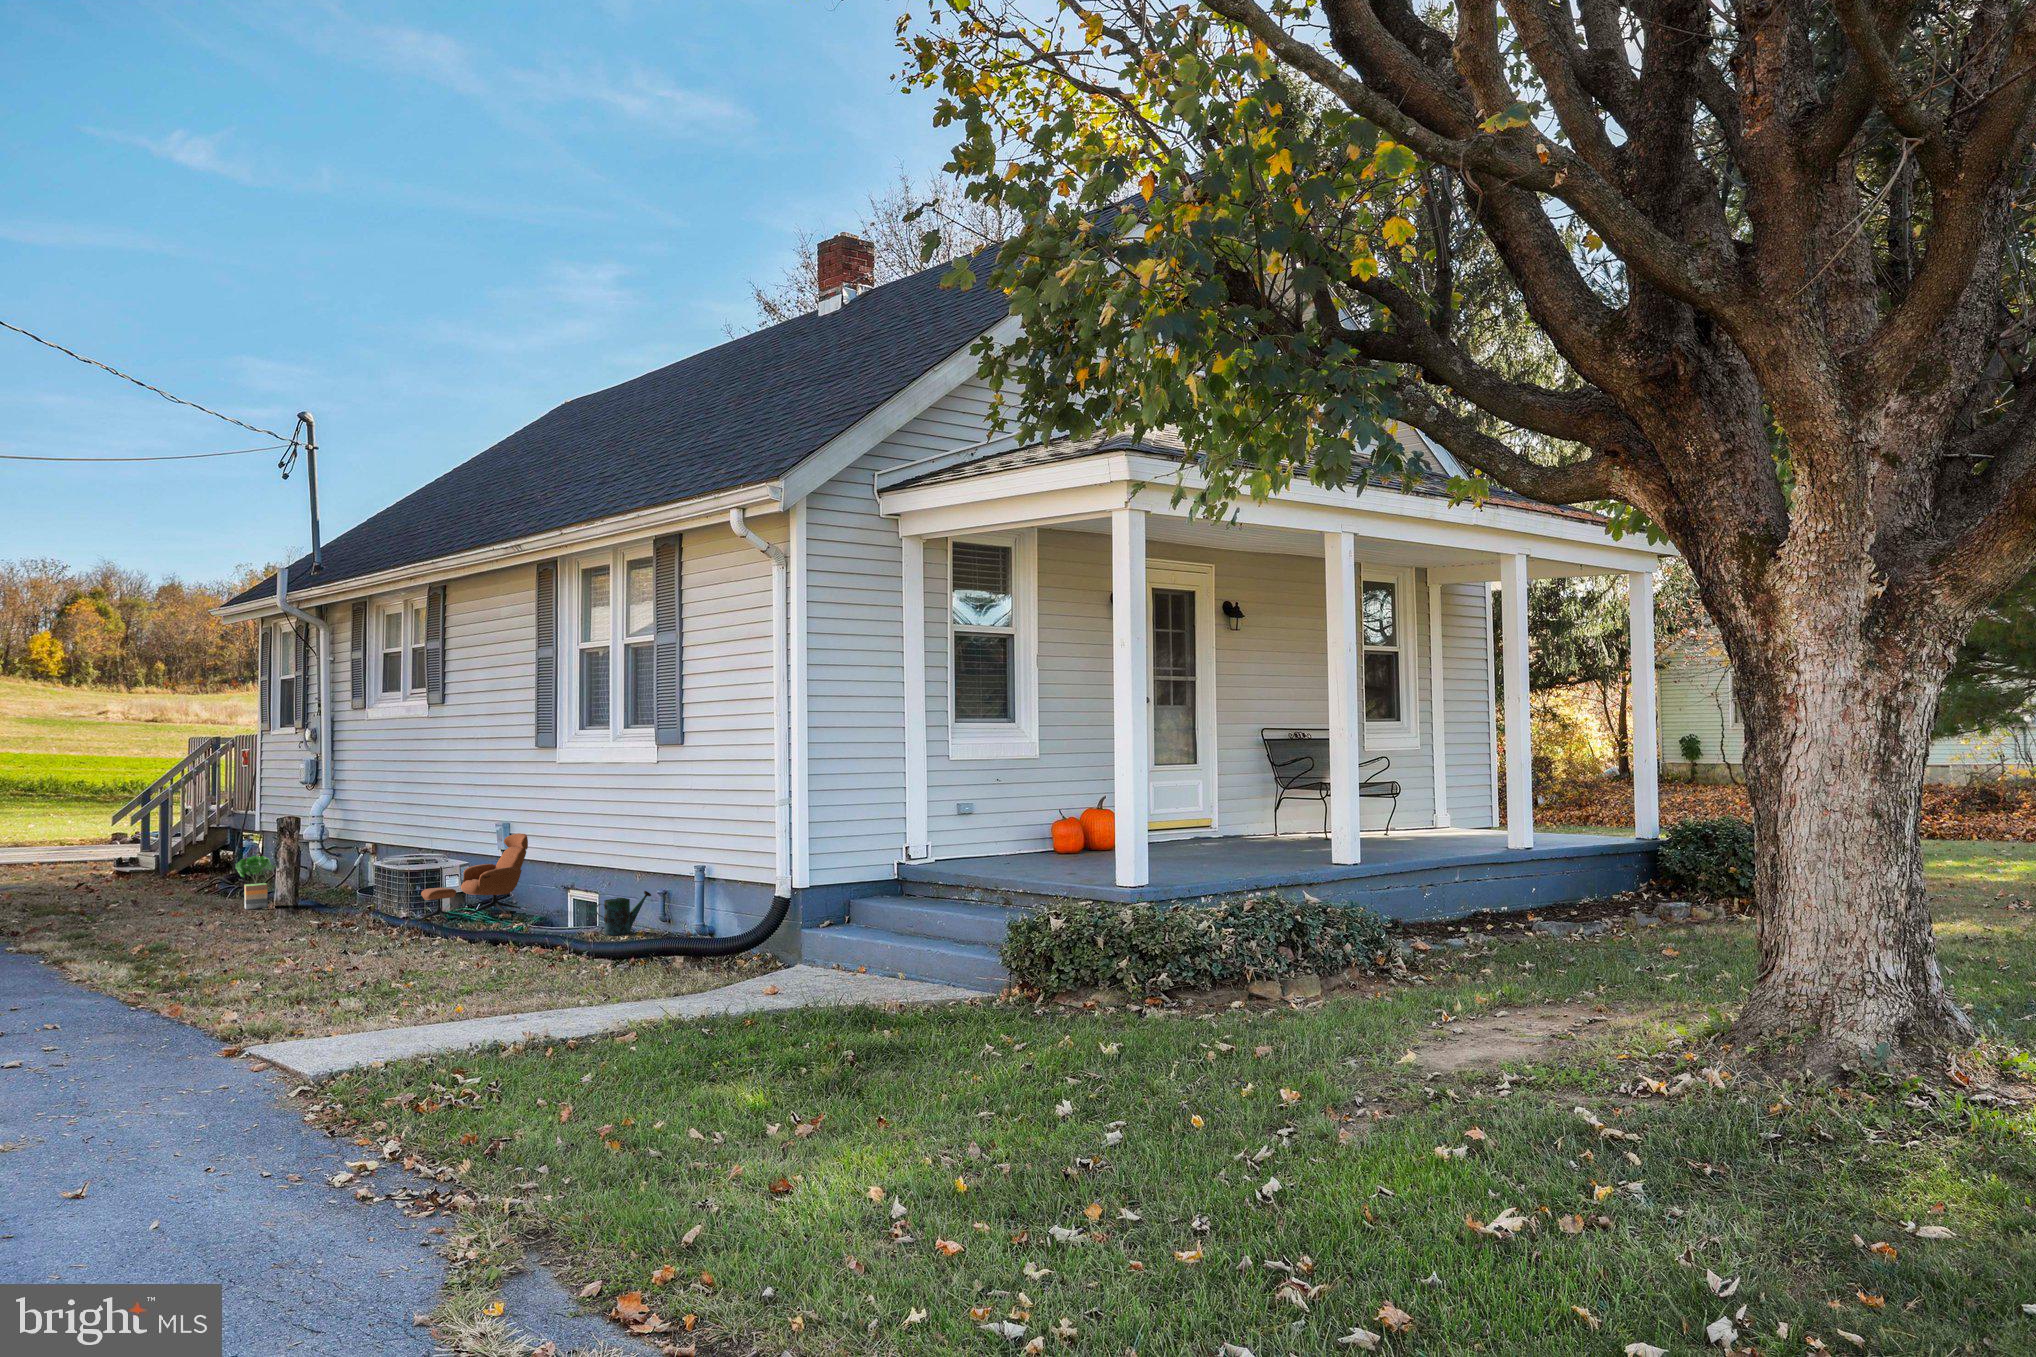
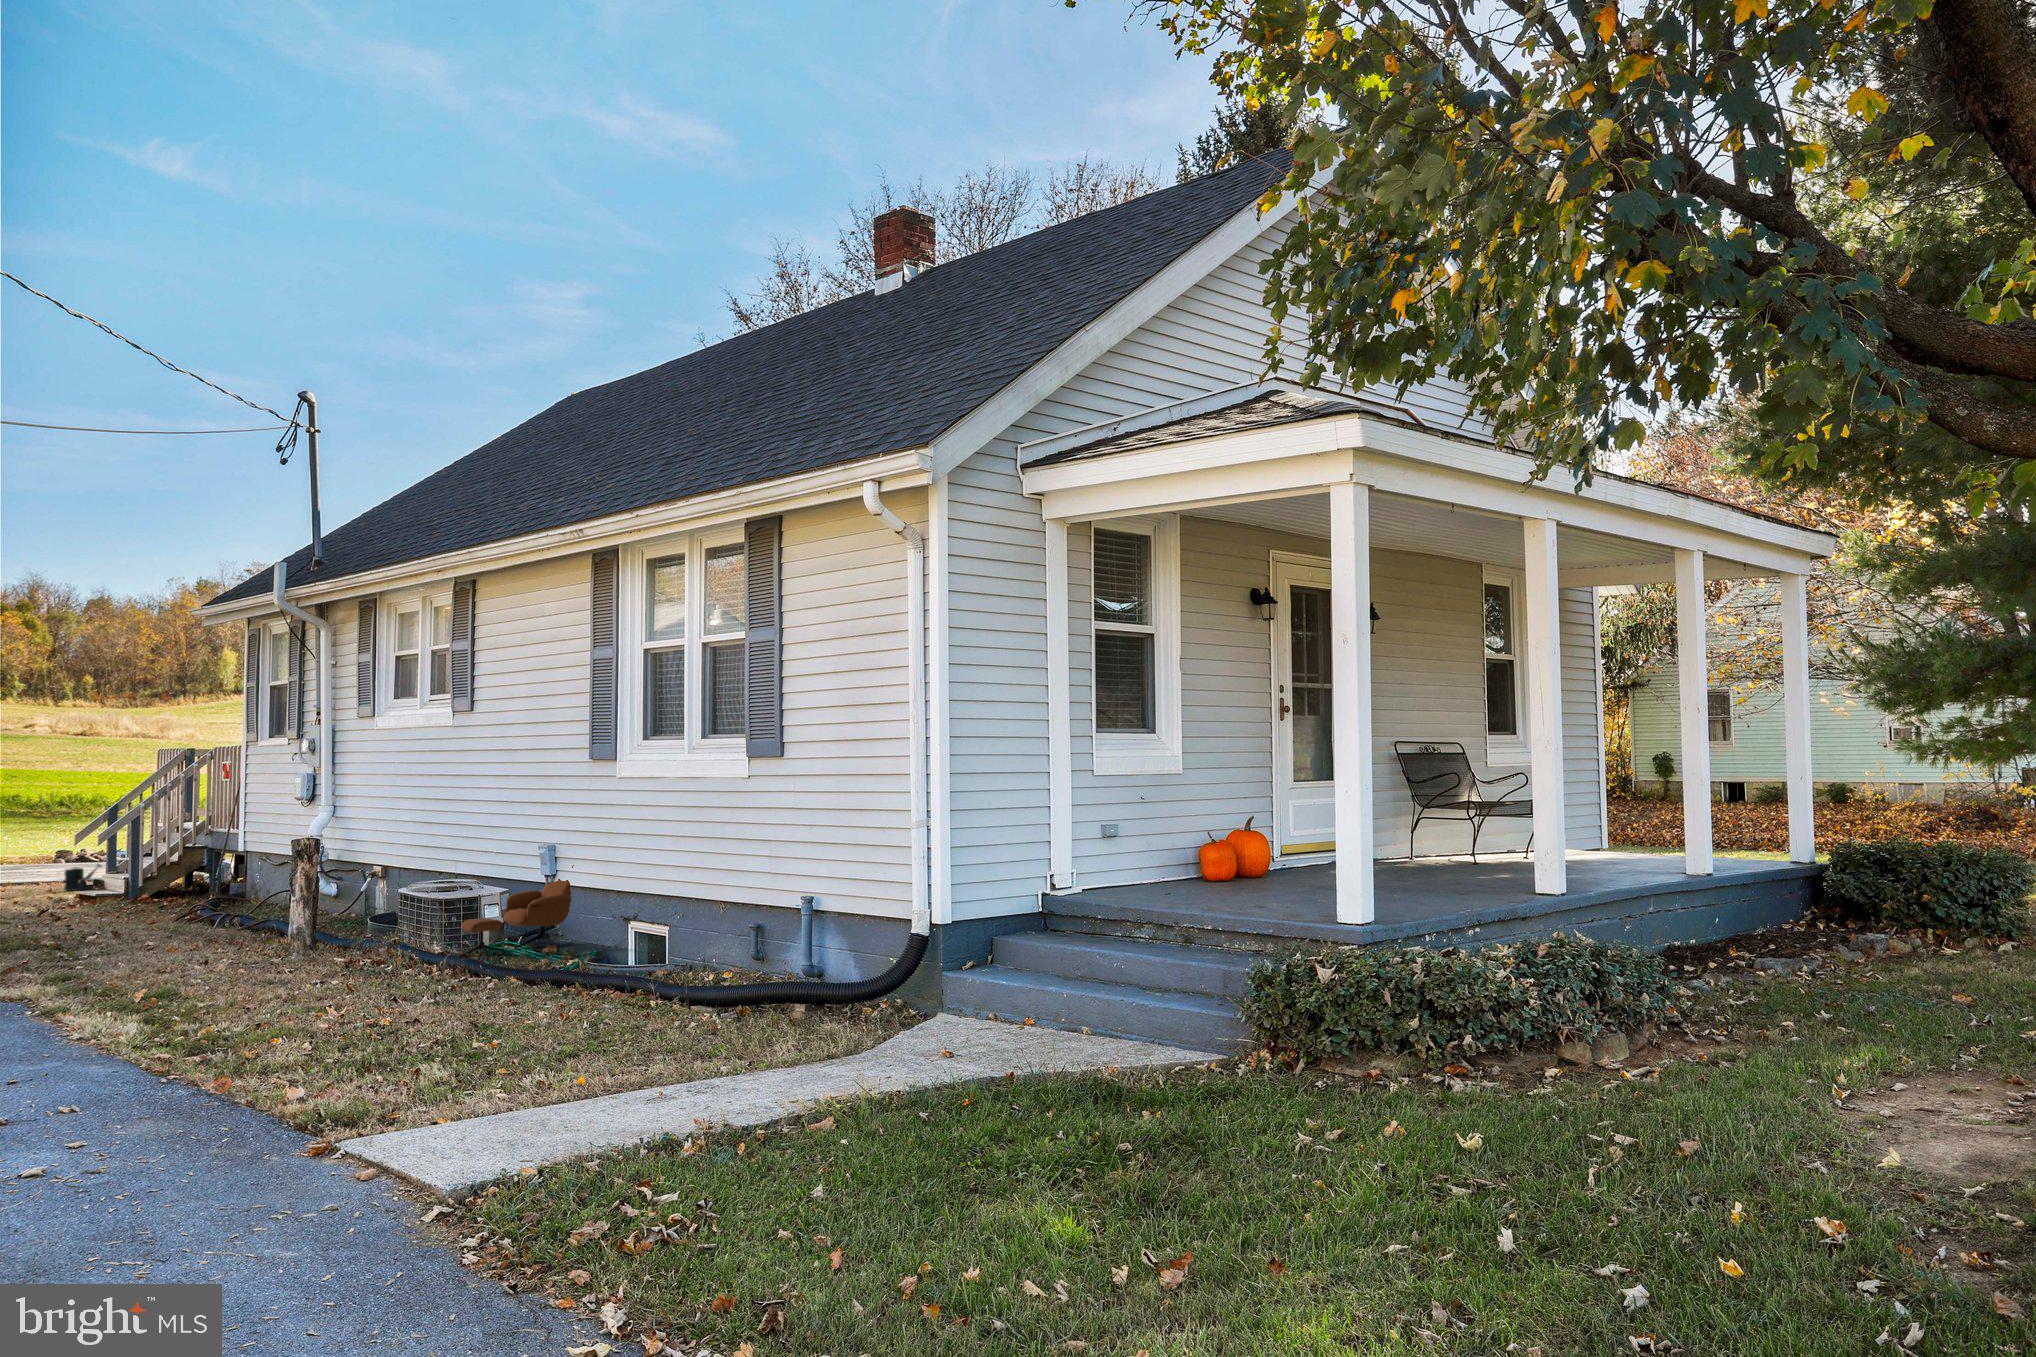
potted tree: present [236,856,276,909] -> none [232,881,283,943]
watering can: present [595,891,651,935] -> present [64,864,100,891]

